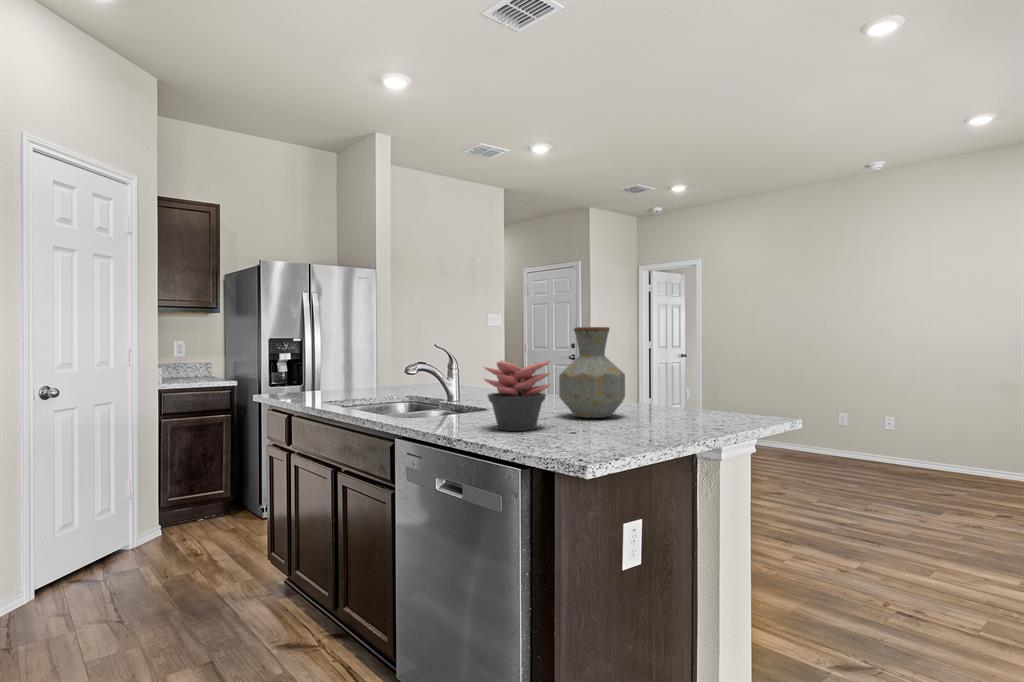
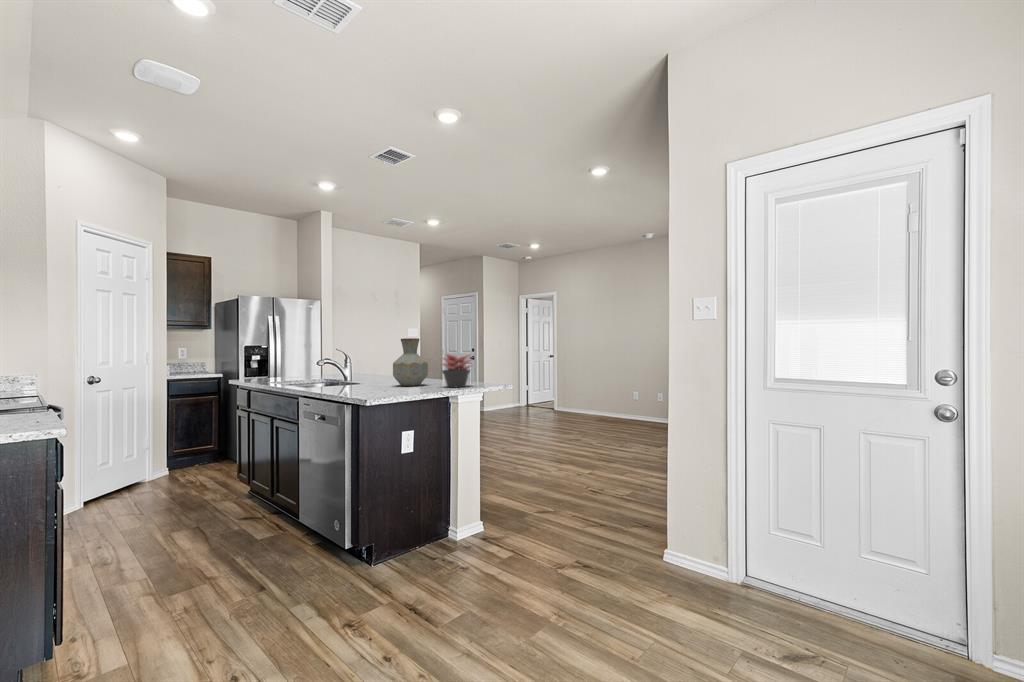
succulent plant: present [484,361,550,431] -> present [441,354,471,387]

